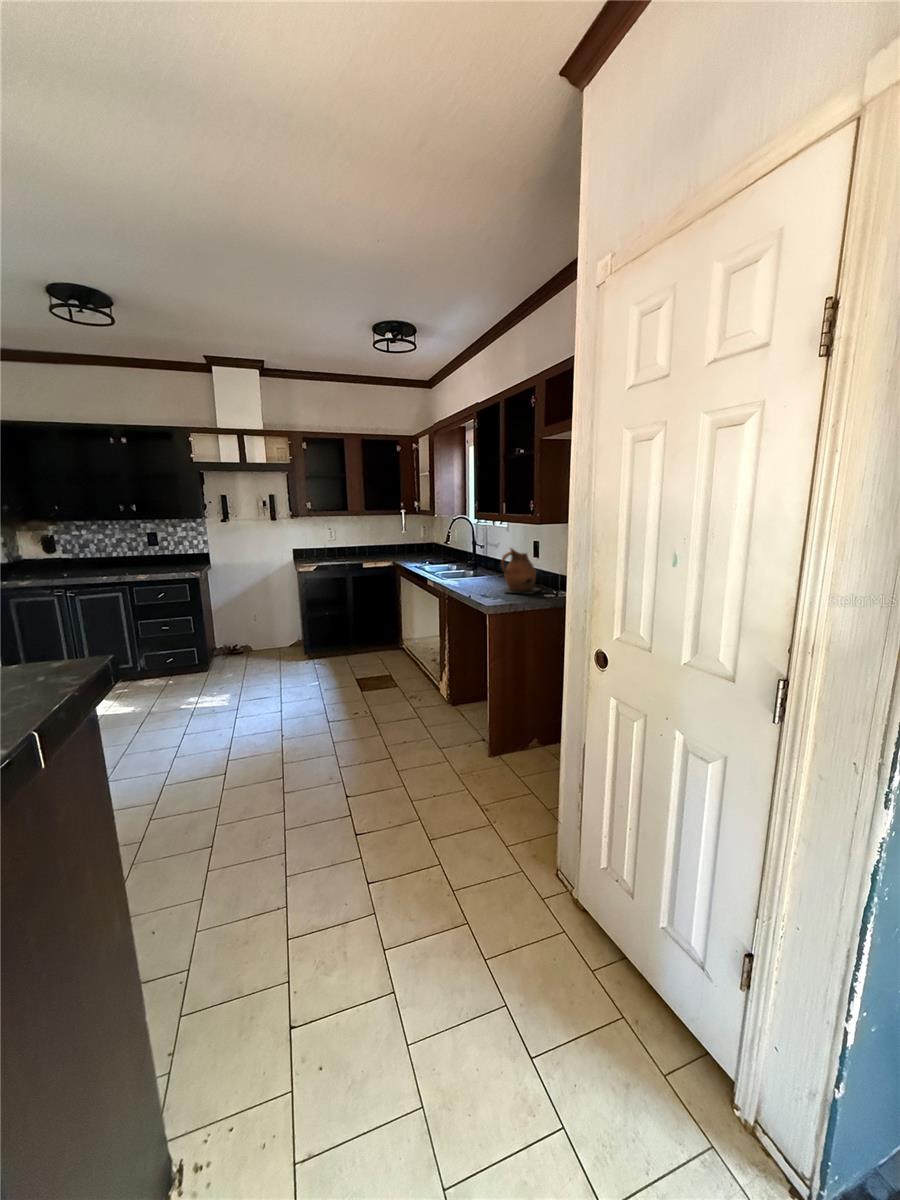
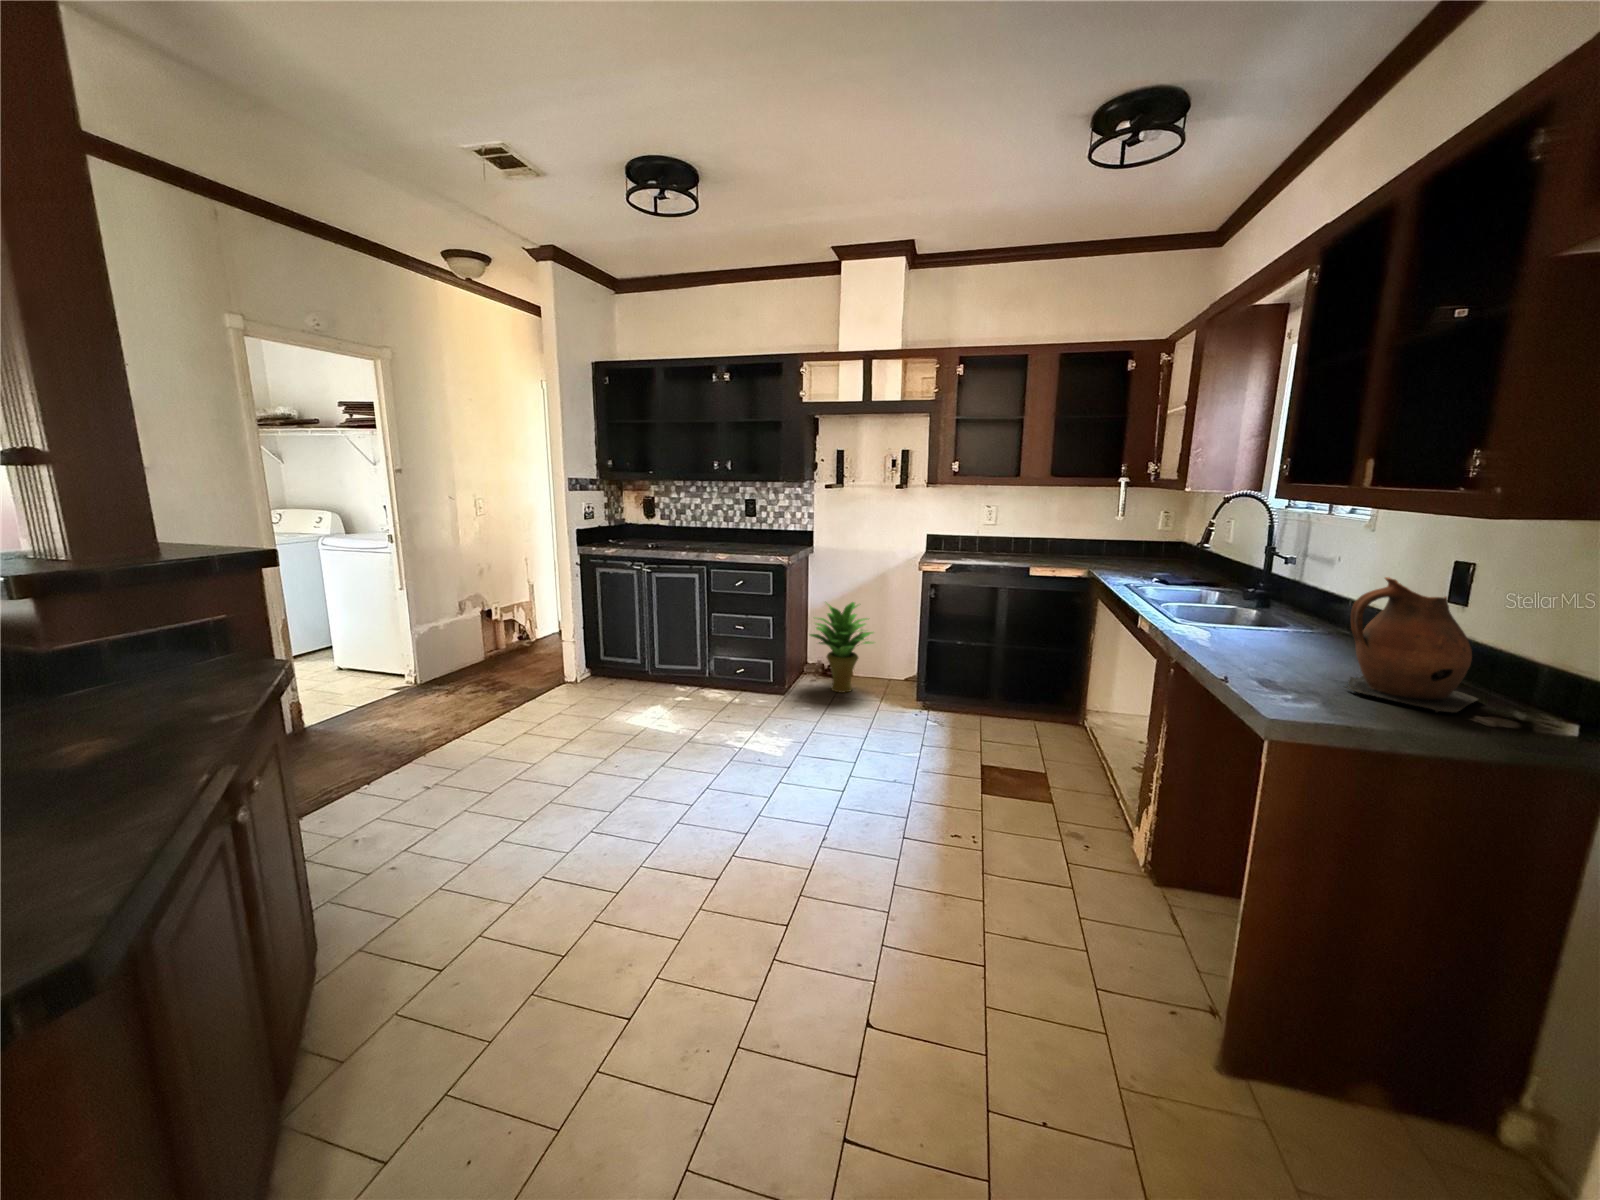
potted plant: none [220,600,271,663] -> present [810,602,873,693]

